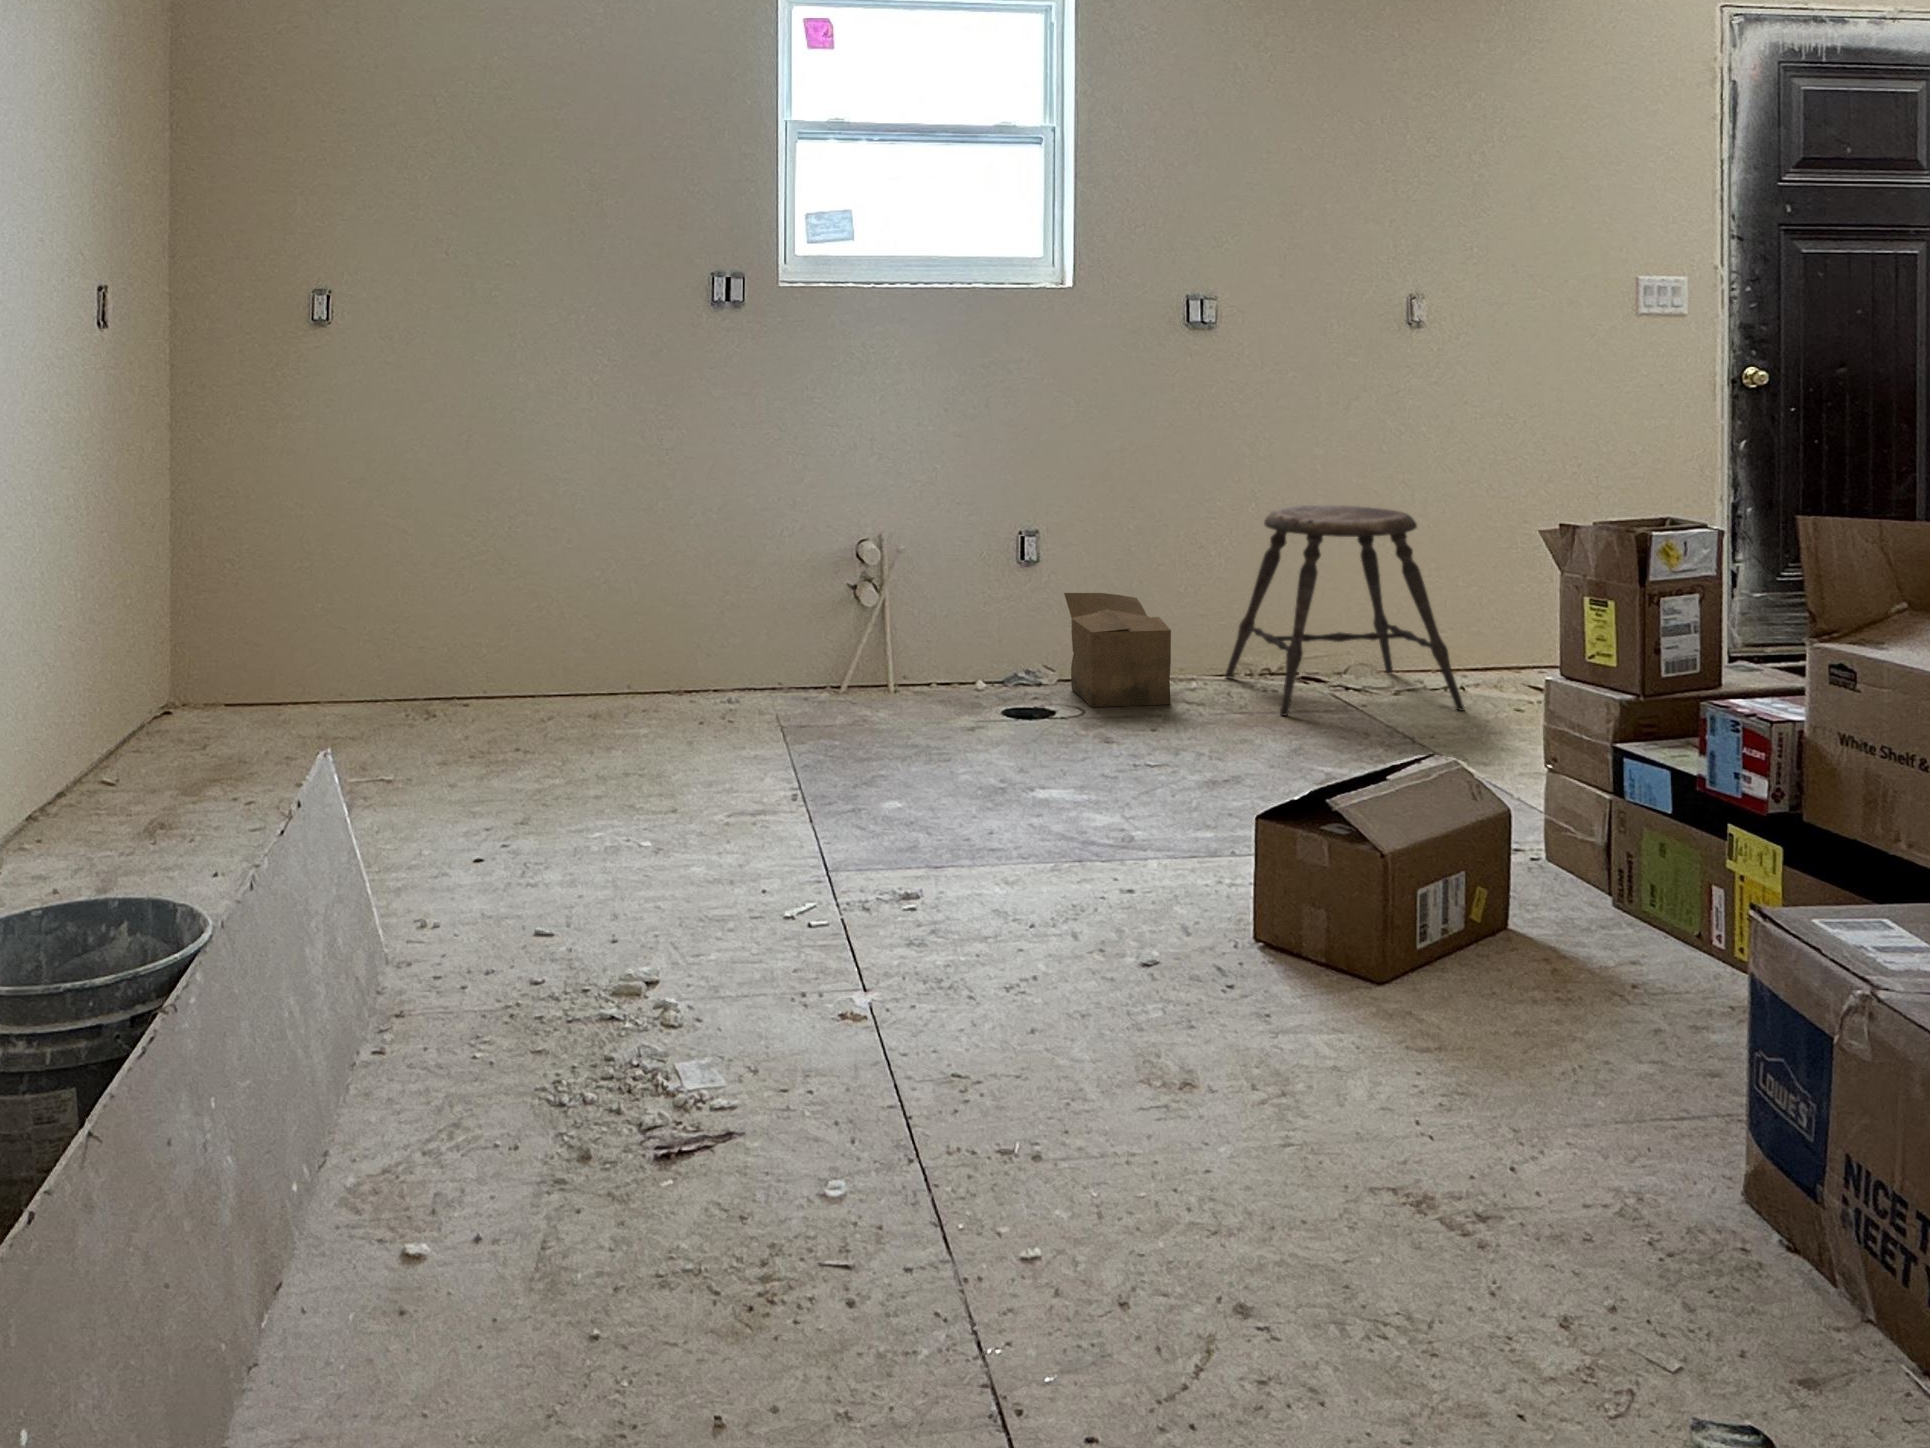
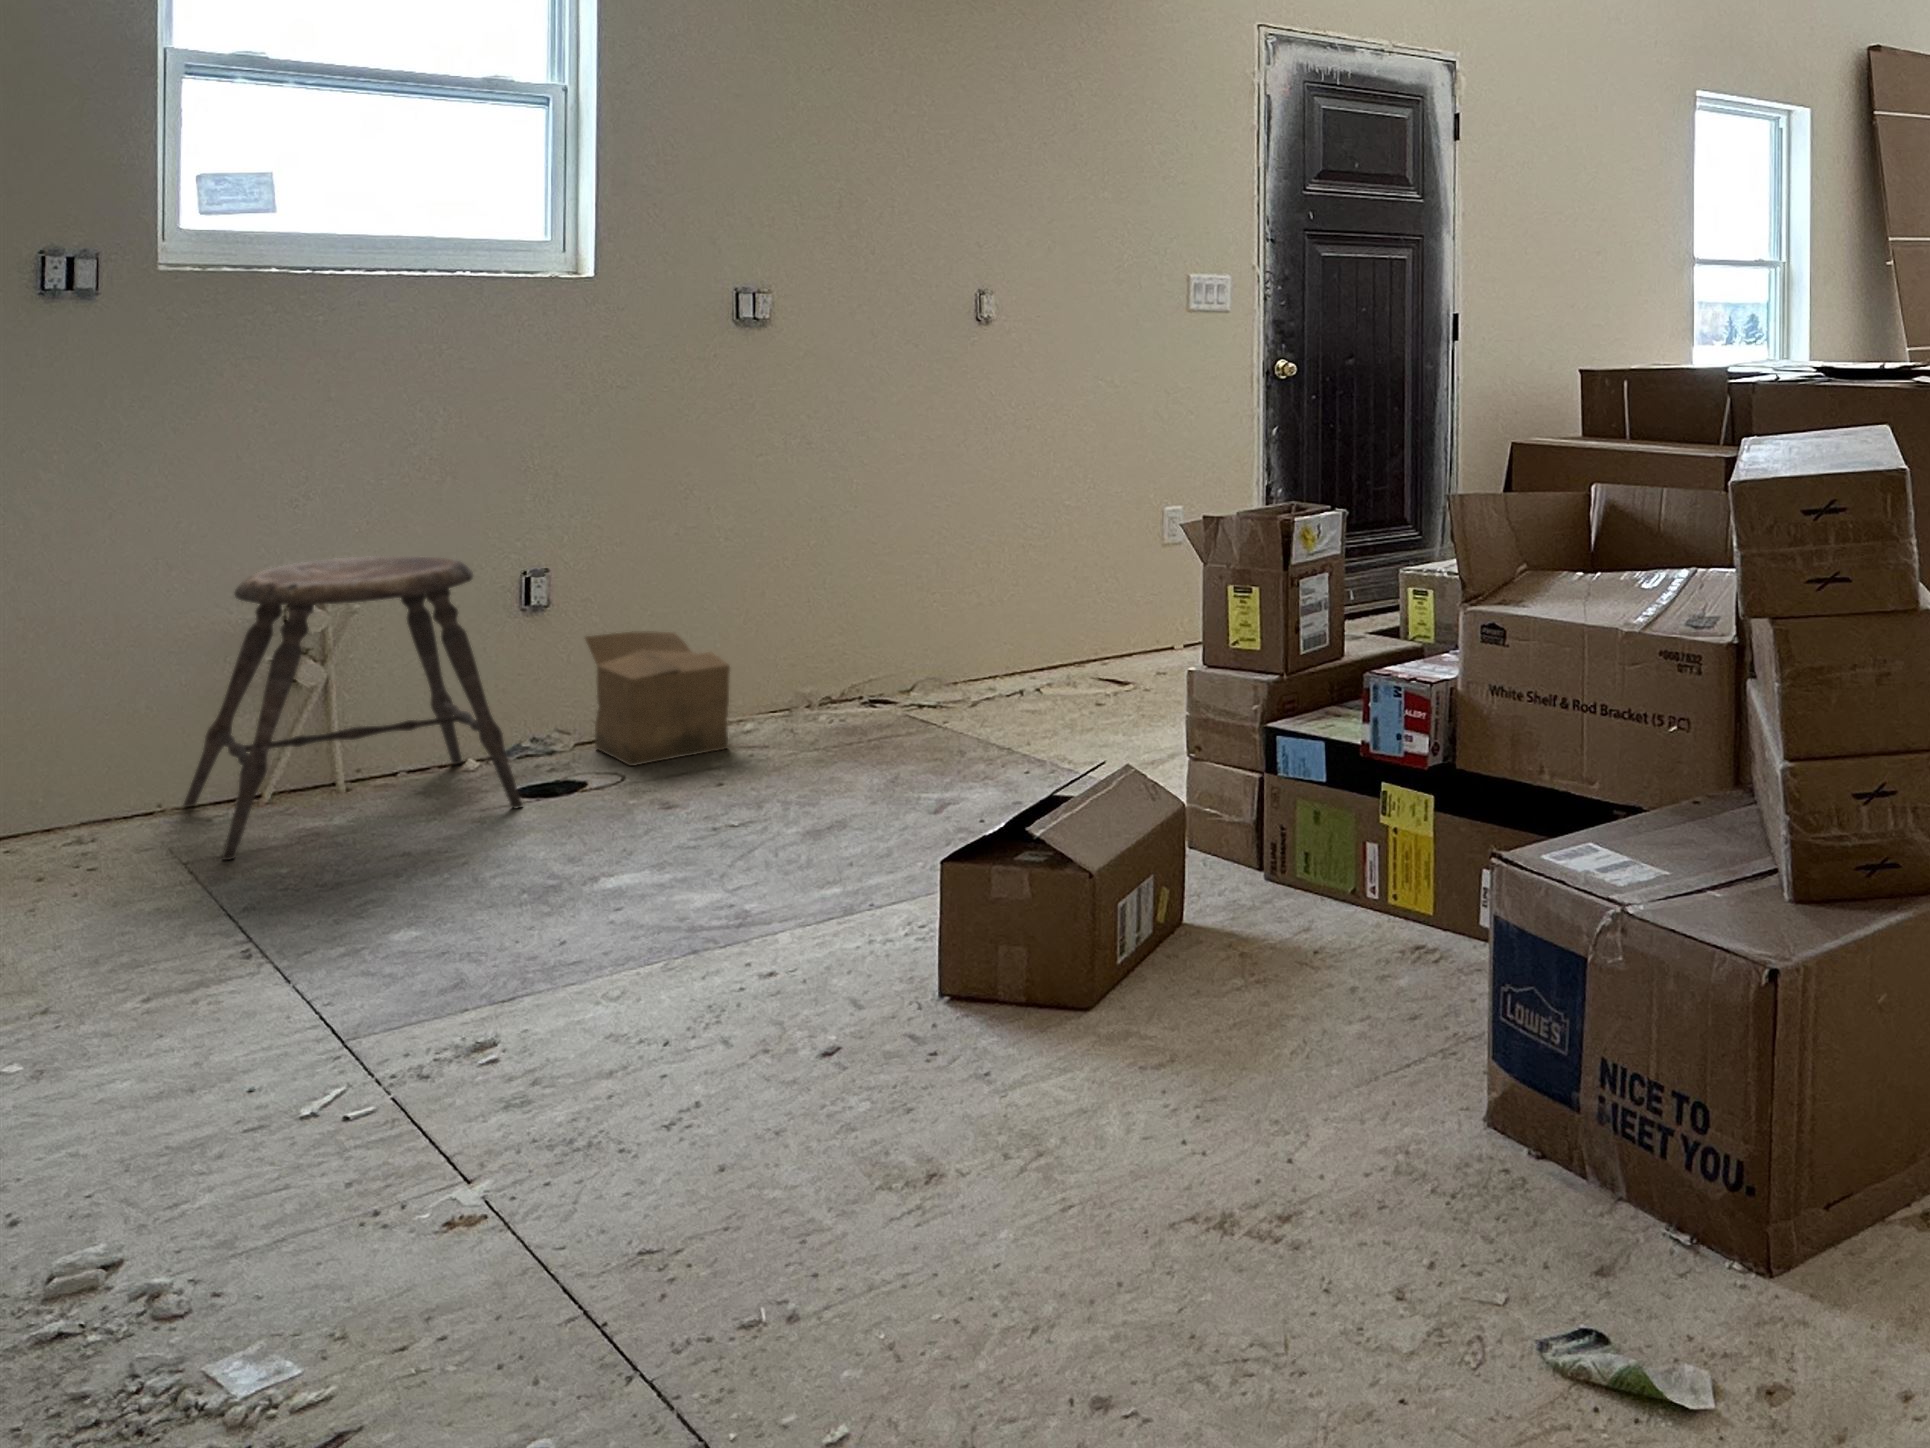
stool: present [1225,505,1464,716] -> present [184,556,523,860]

